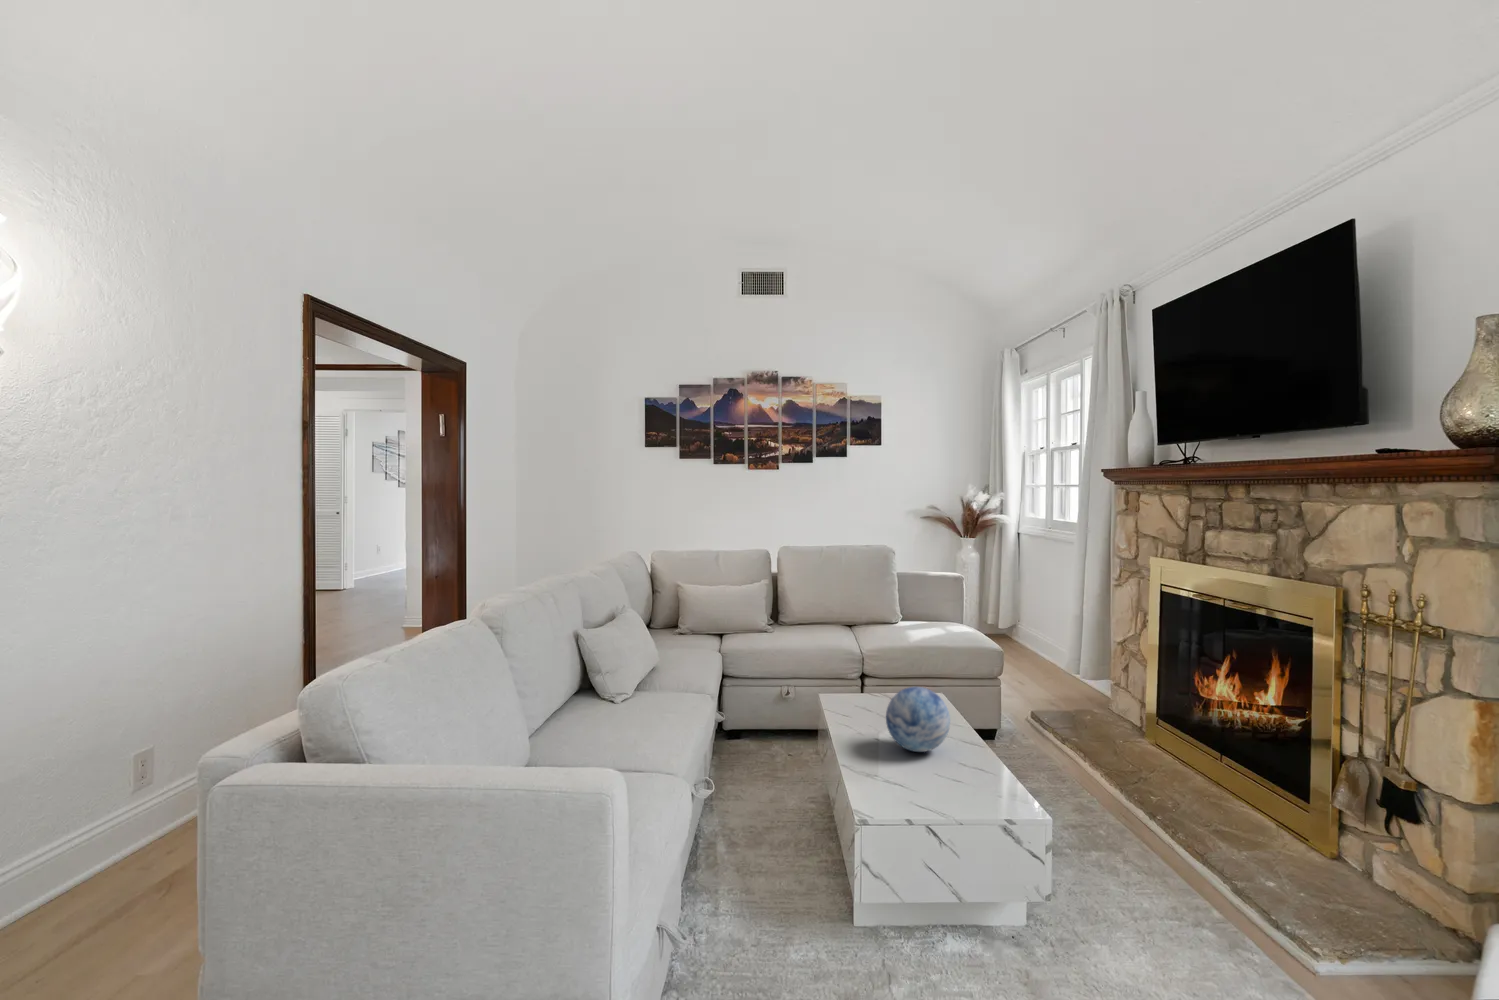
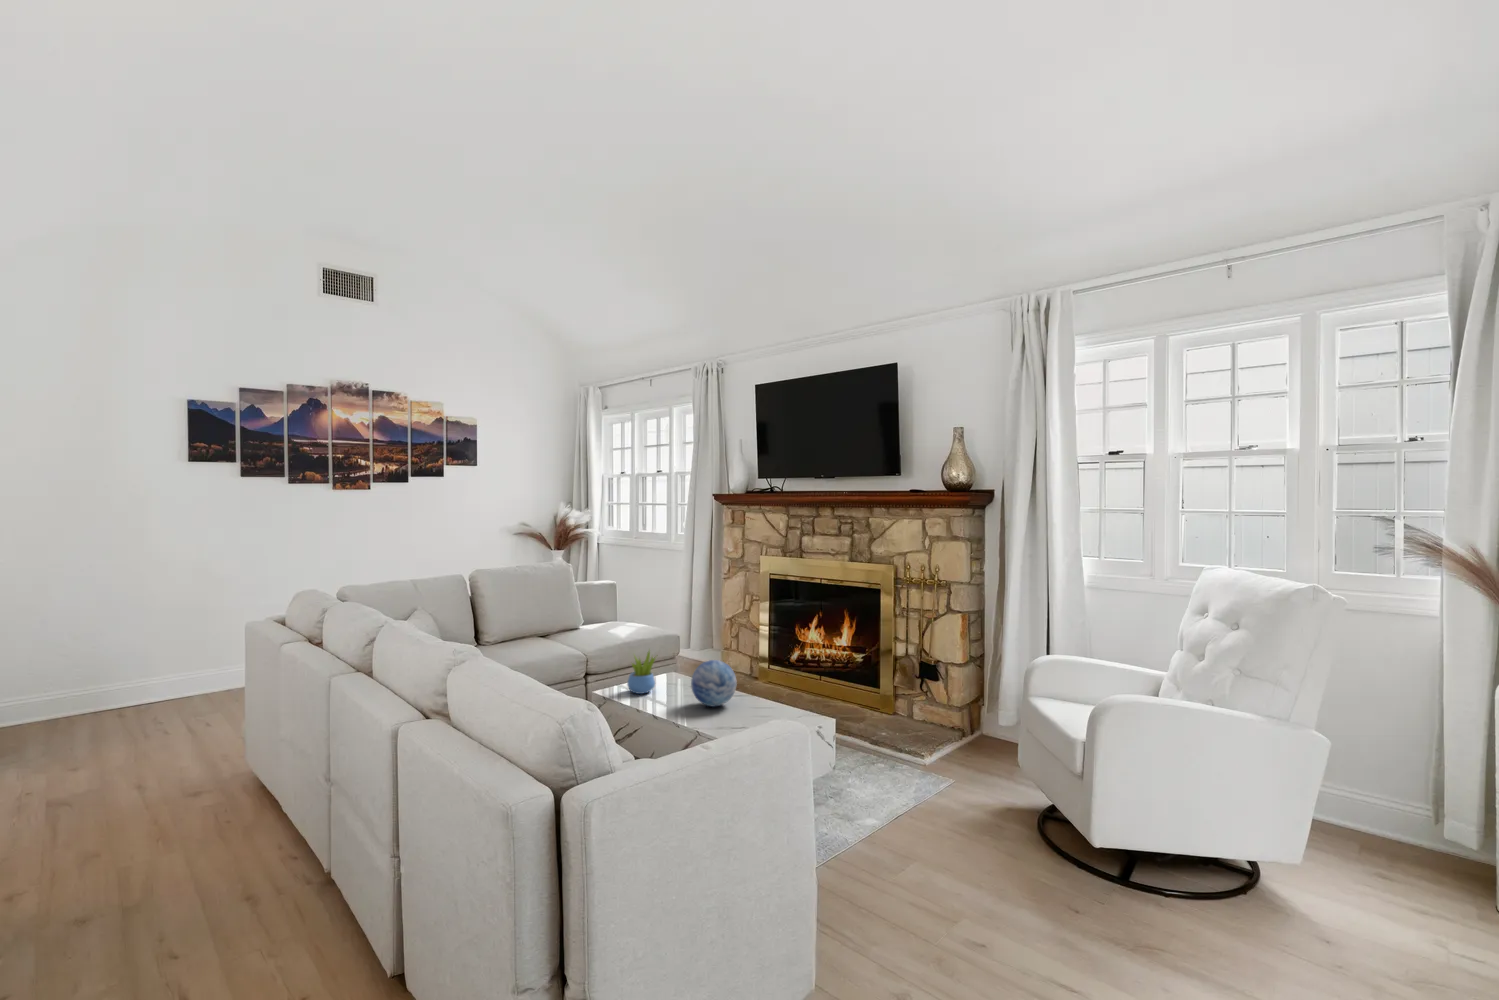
succulent plant: none [850,657,885,712] -> present [627,651,655,694]

